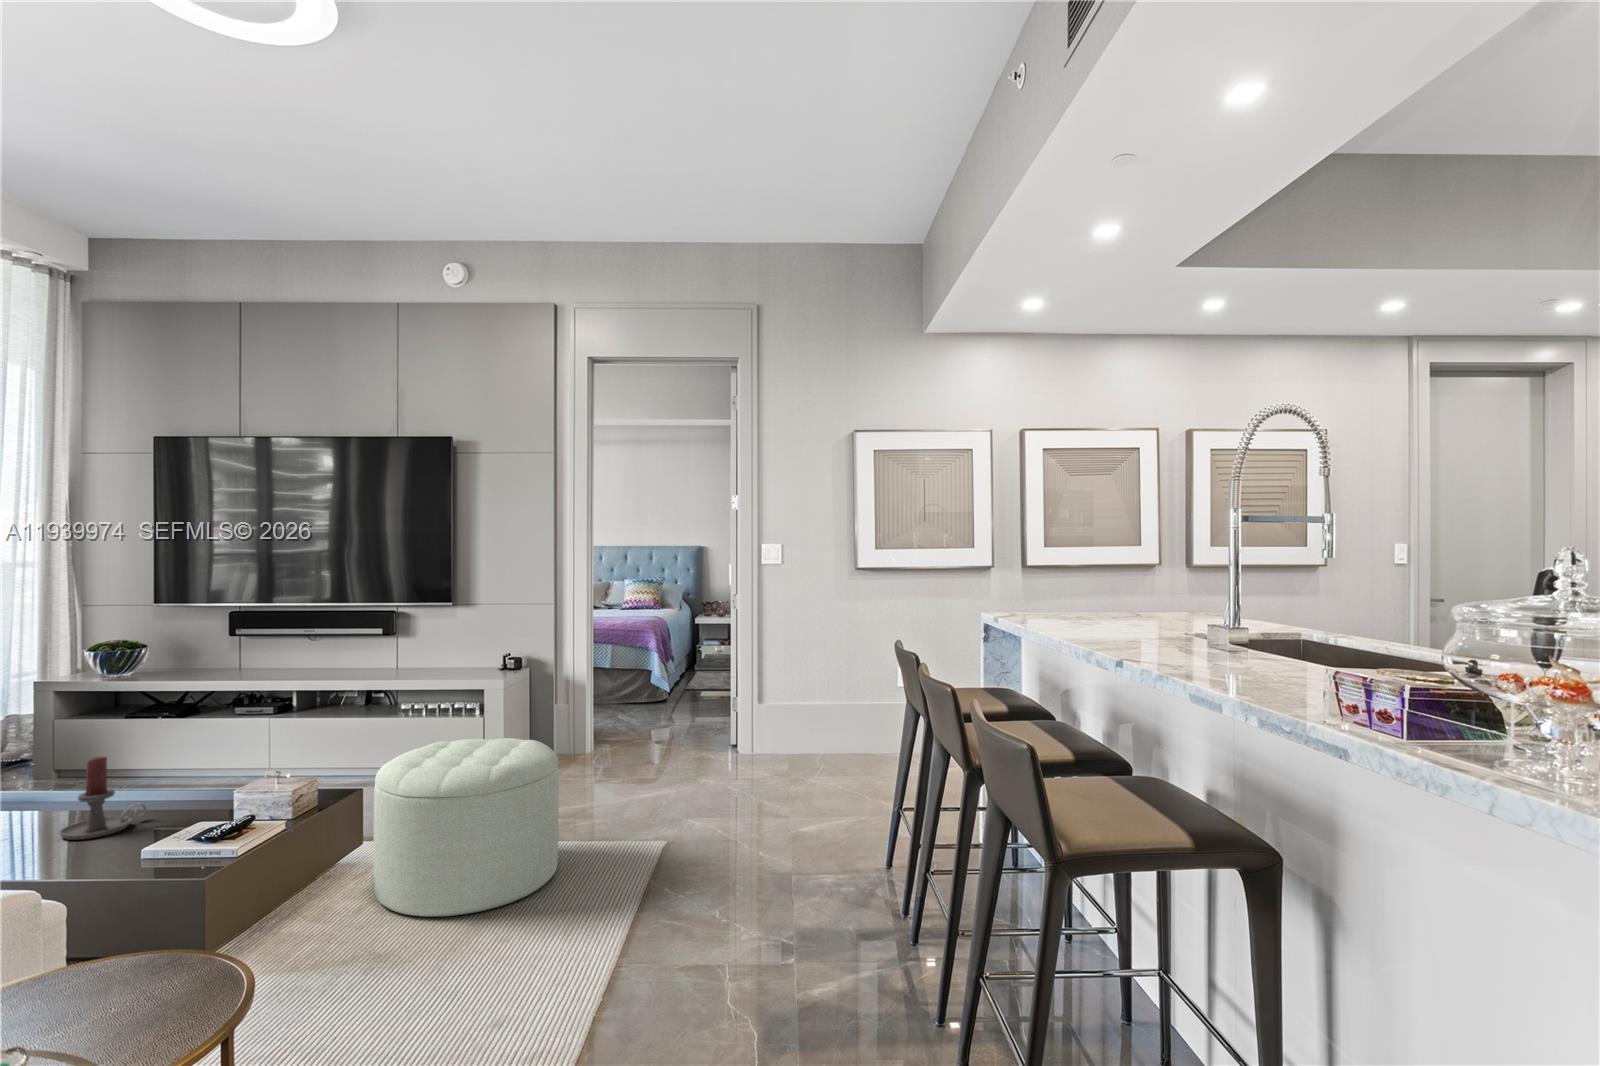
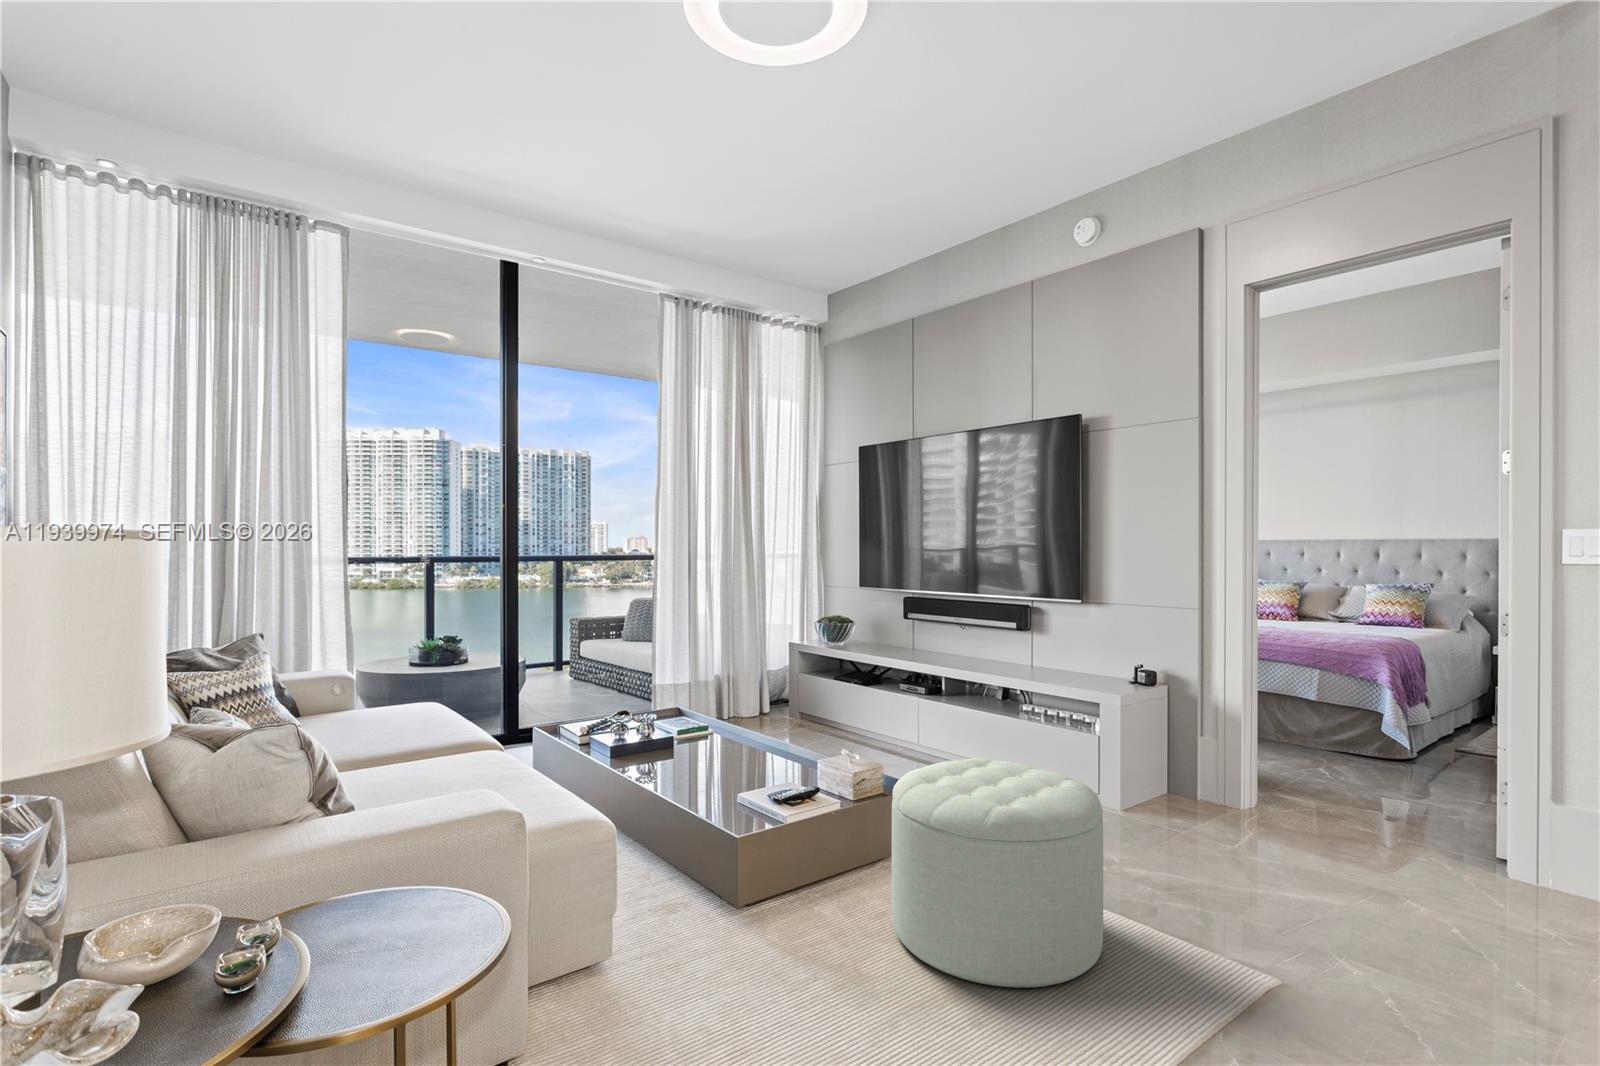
candle holder: present [59,757,146,840] -> none [714,708,771,775]

